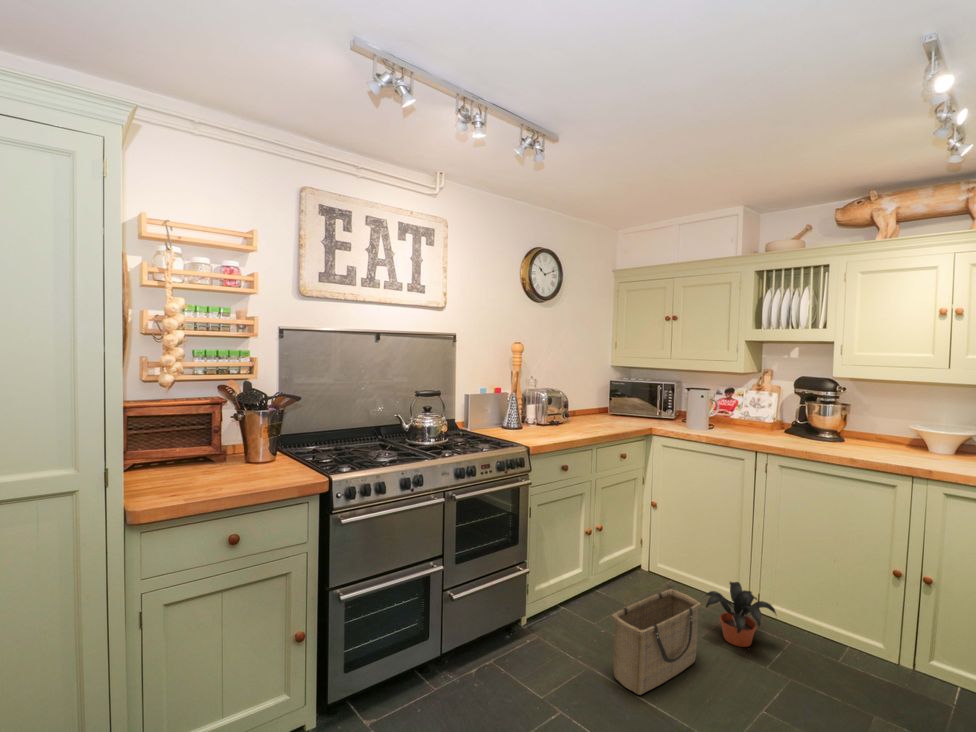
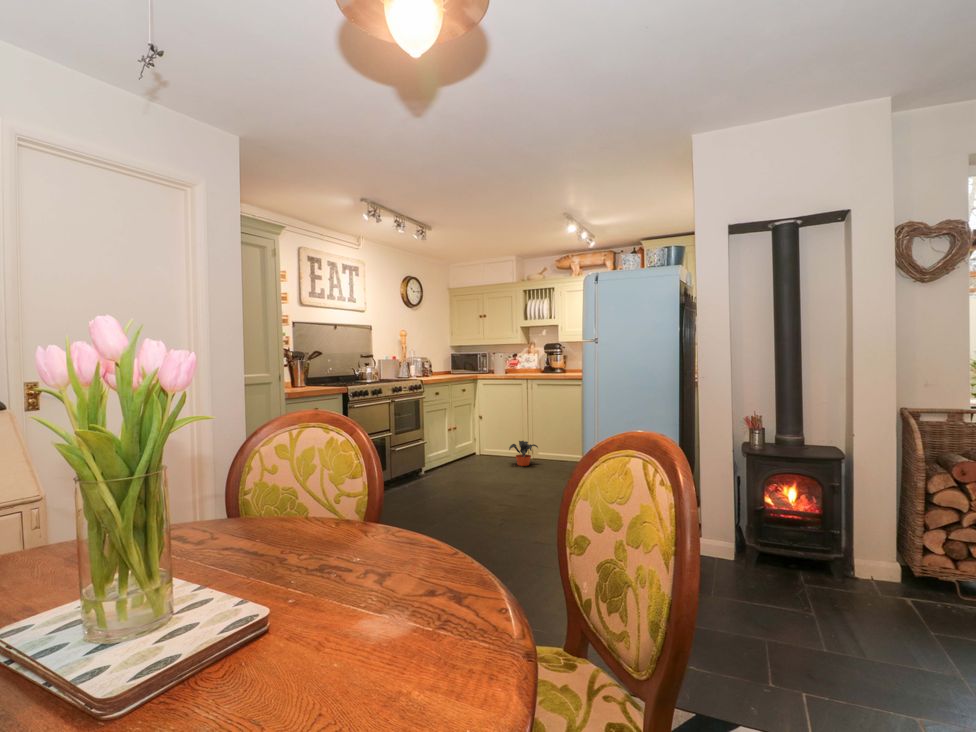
basket: present [612,589,701,695] -> none [470,442,507,479]

